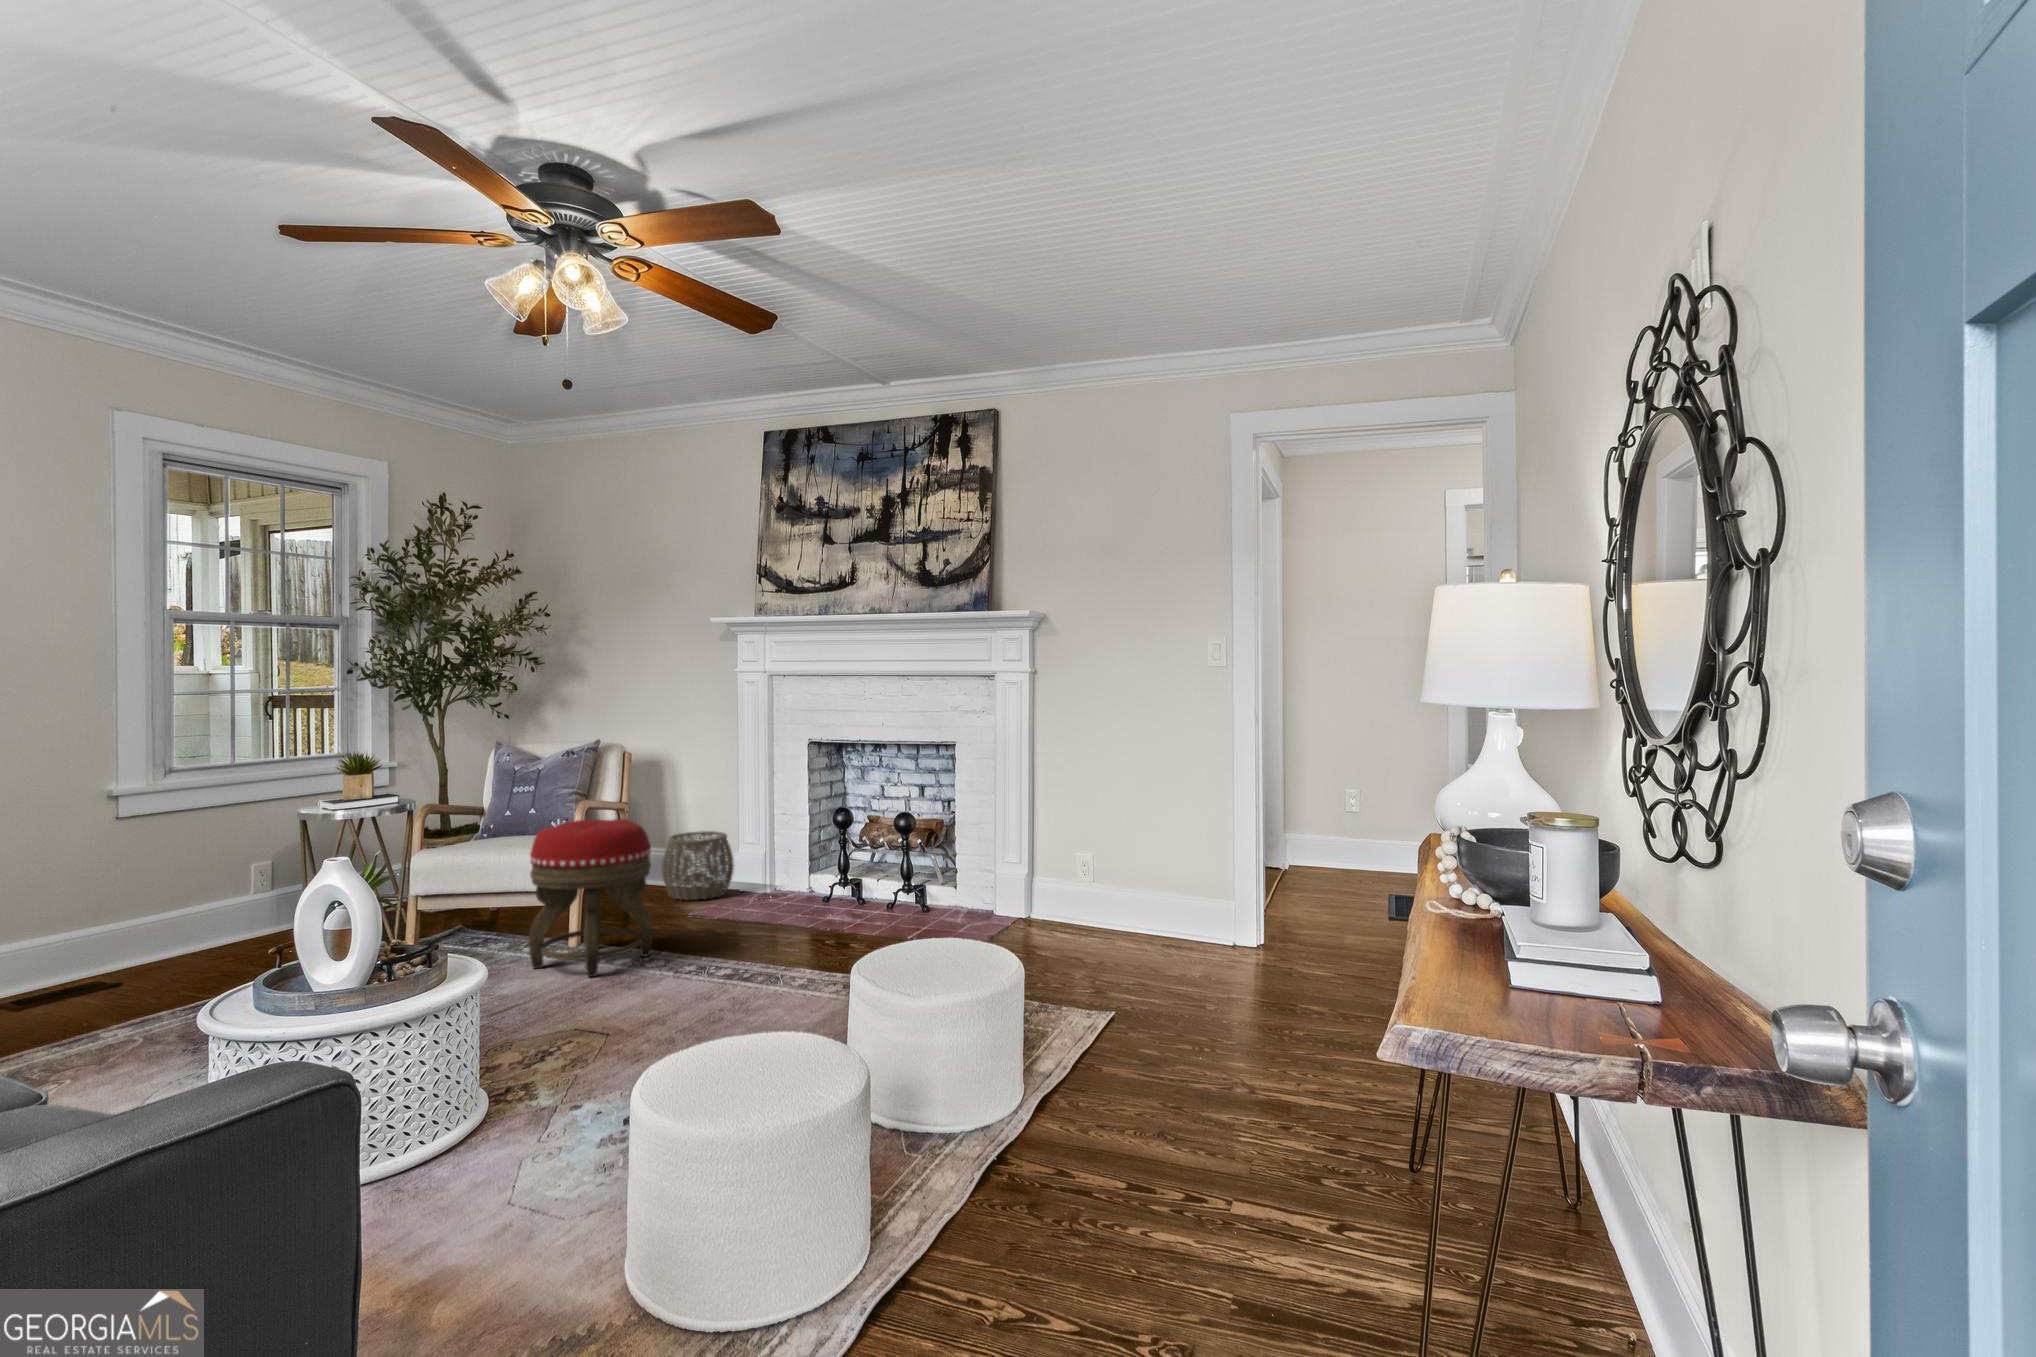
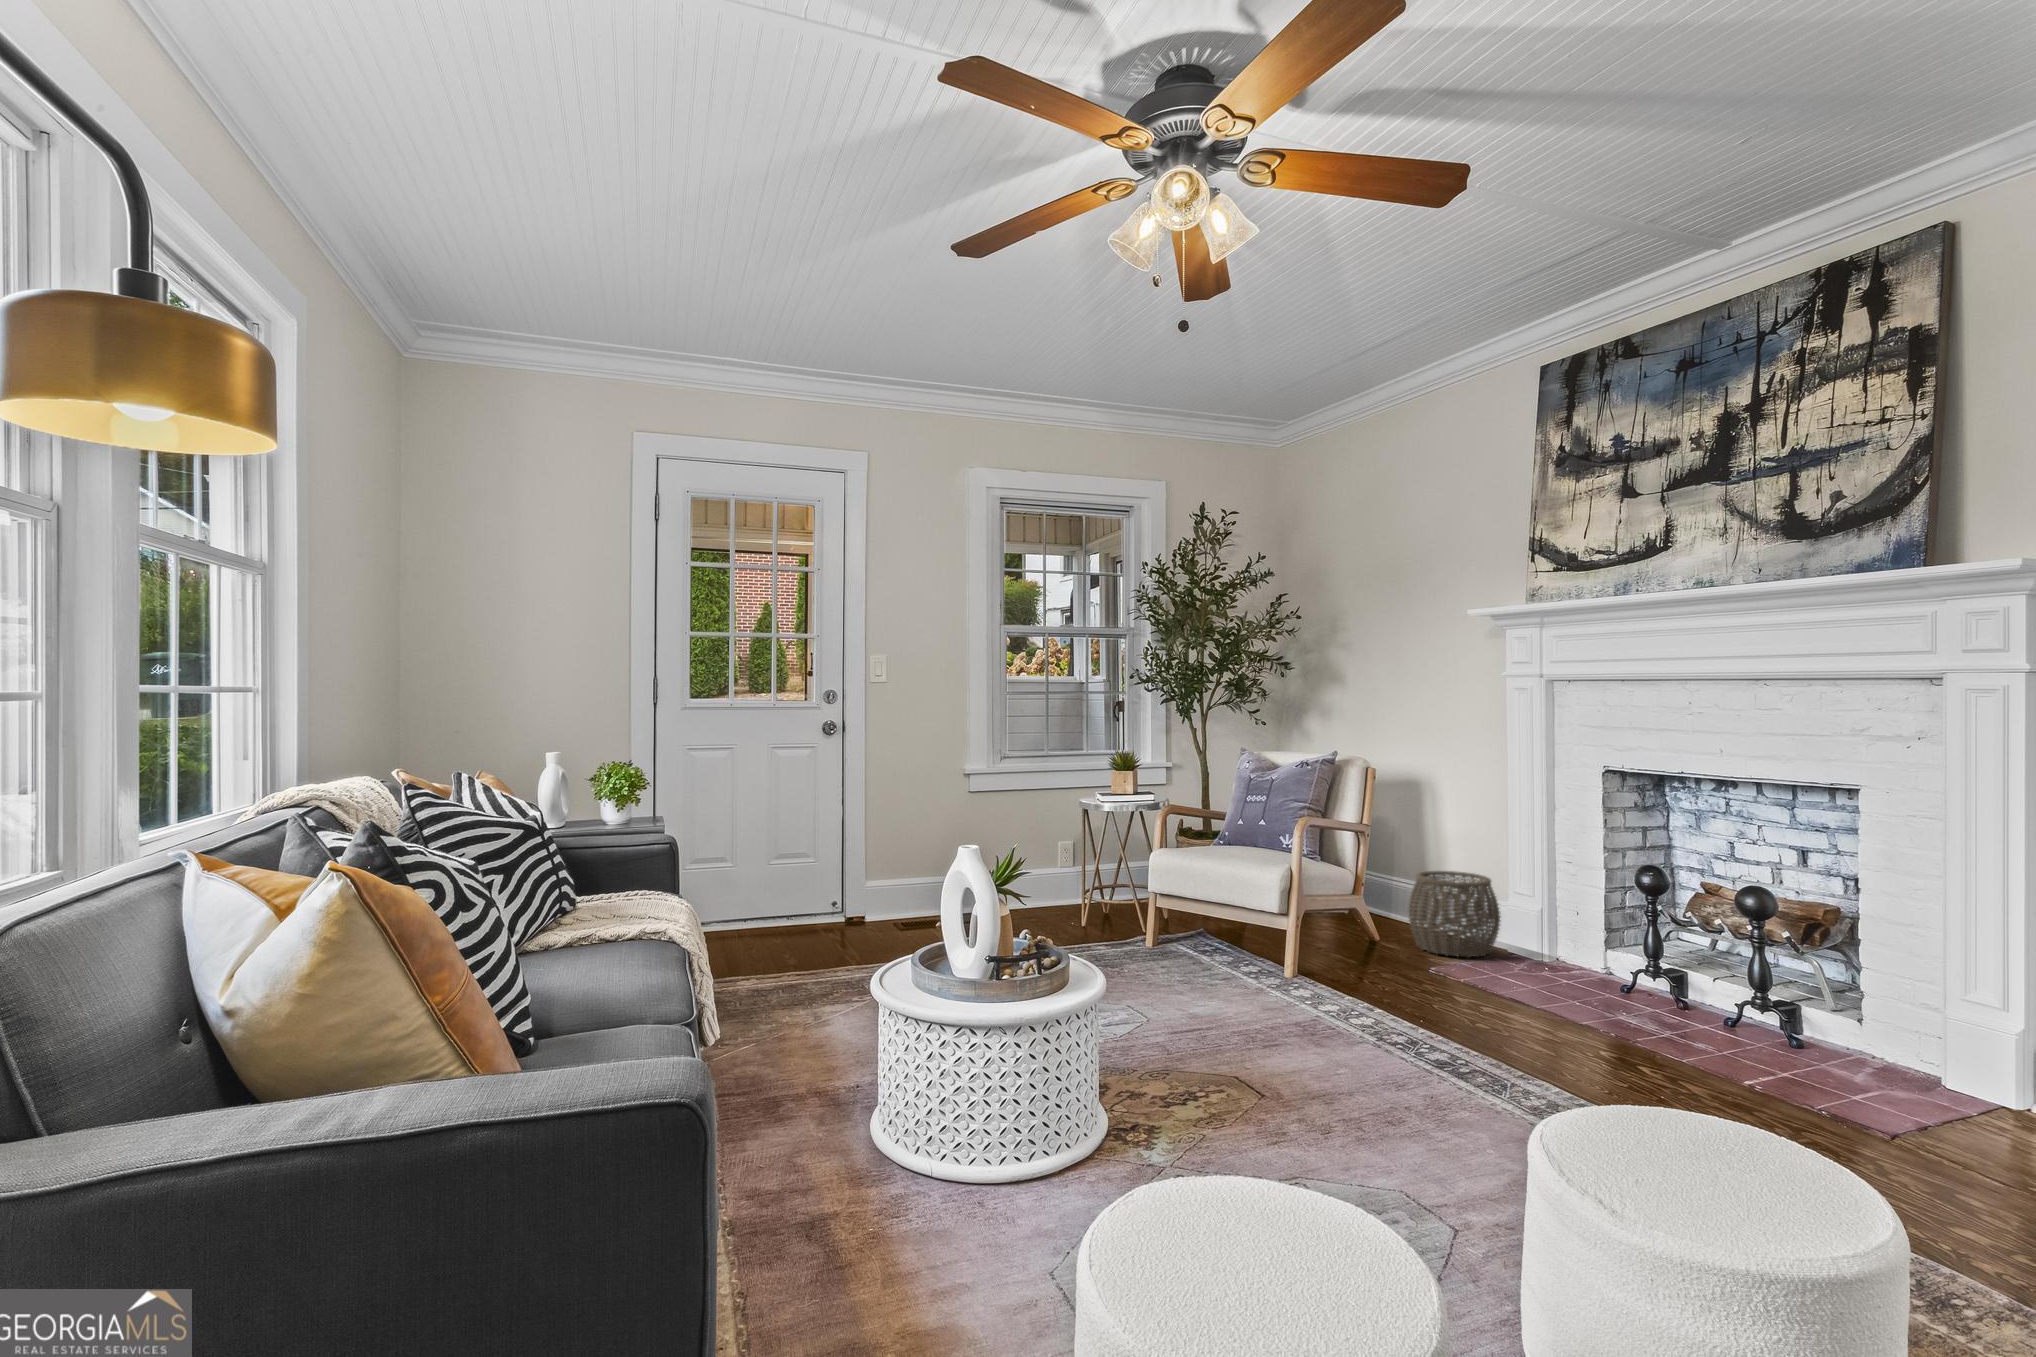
footstool: present [529,819,653,977] -> none [1228,838,1365,1022]

